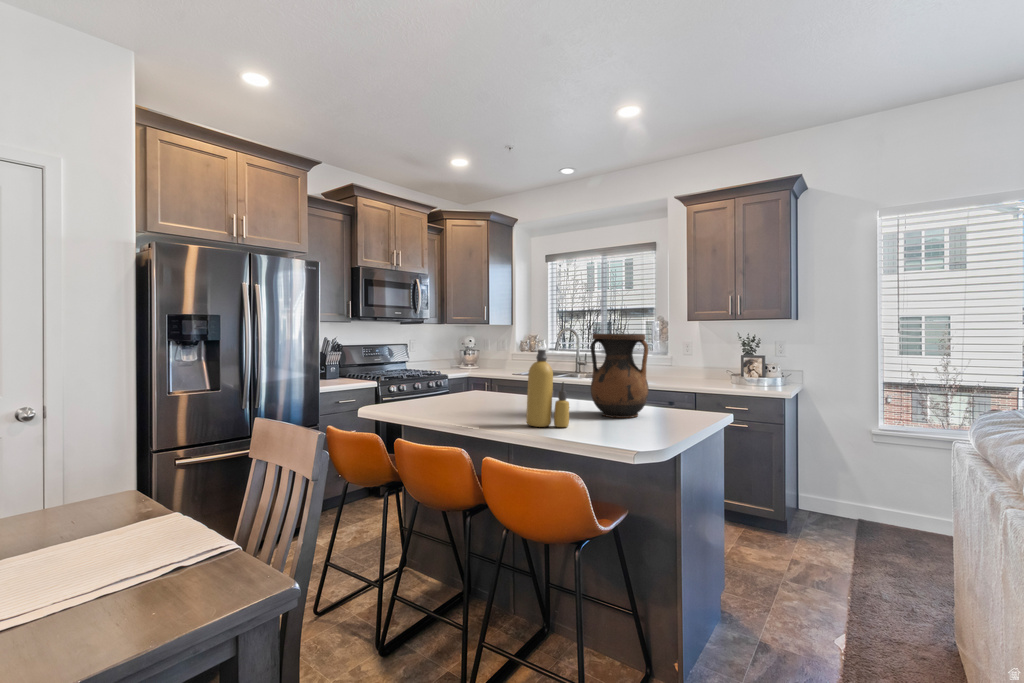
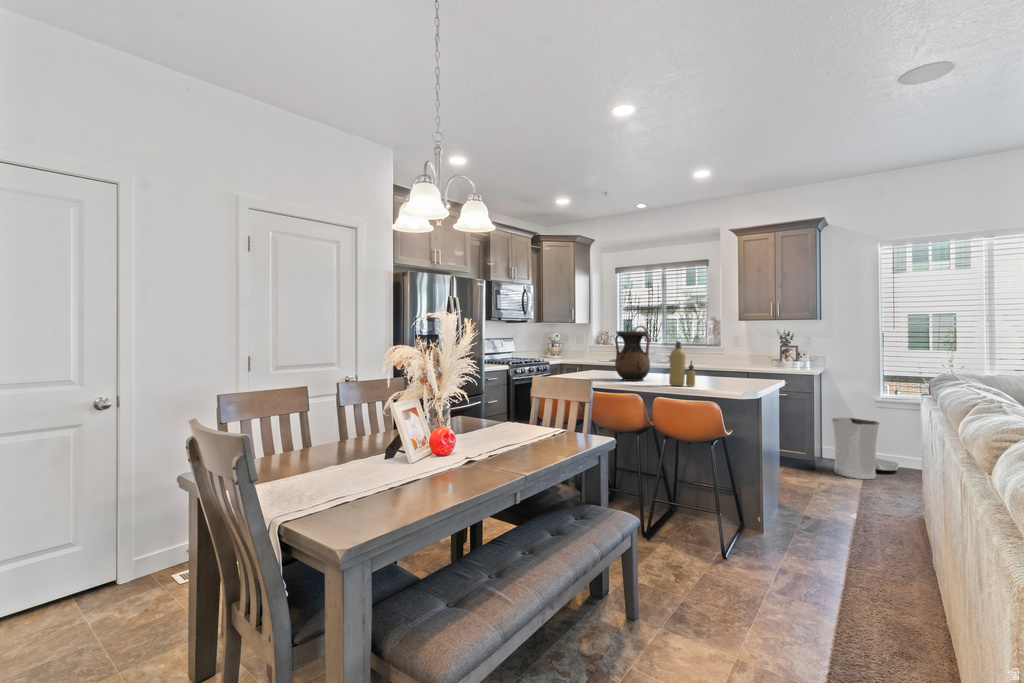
vase: present [591,334,649,418] -> present [615,331,650,381]
trash can: none [810,459,905,553] -> present [832,418,898,479]

